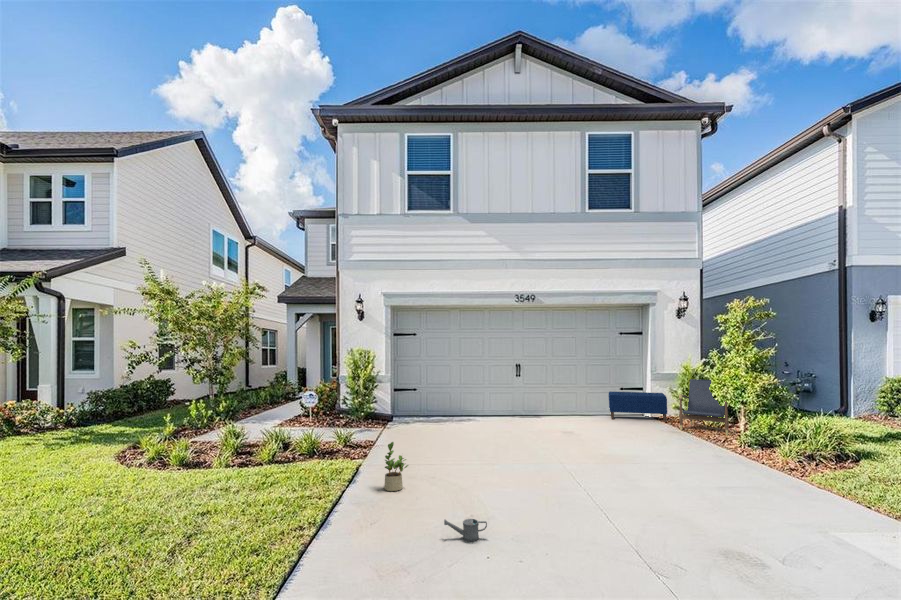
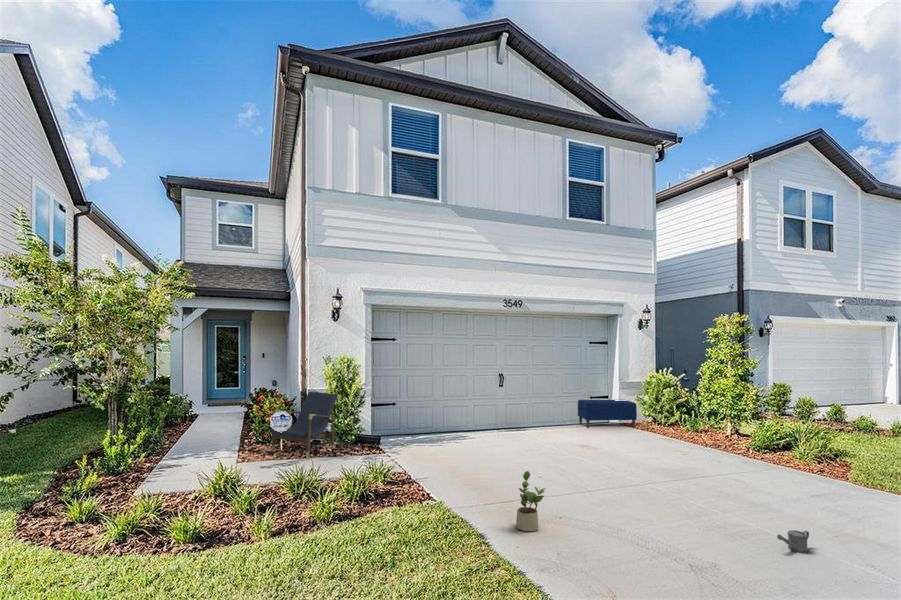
lounge chair: present [679,379,729,436] -> present [269,392,337,458]
watering can: present [444,519,487,541] -> present [777,530,809,553]

